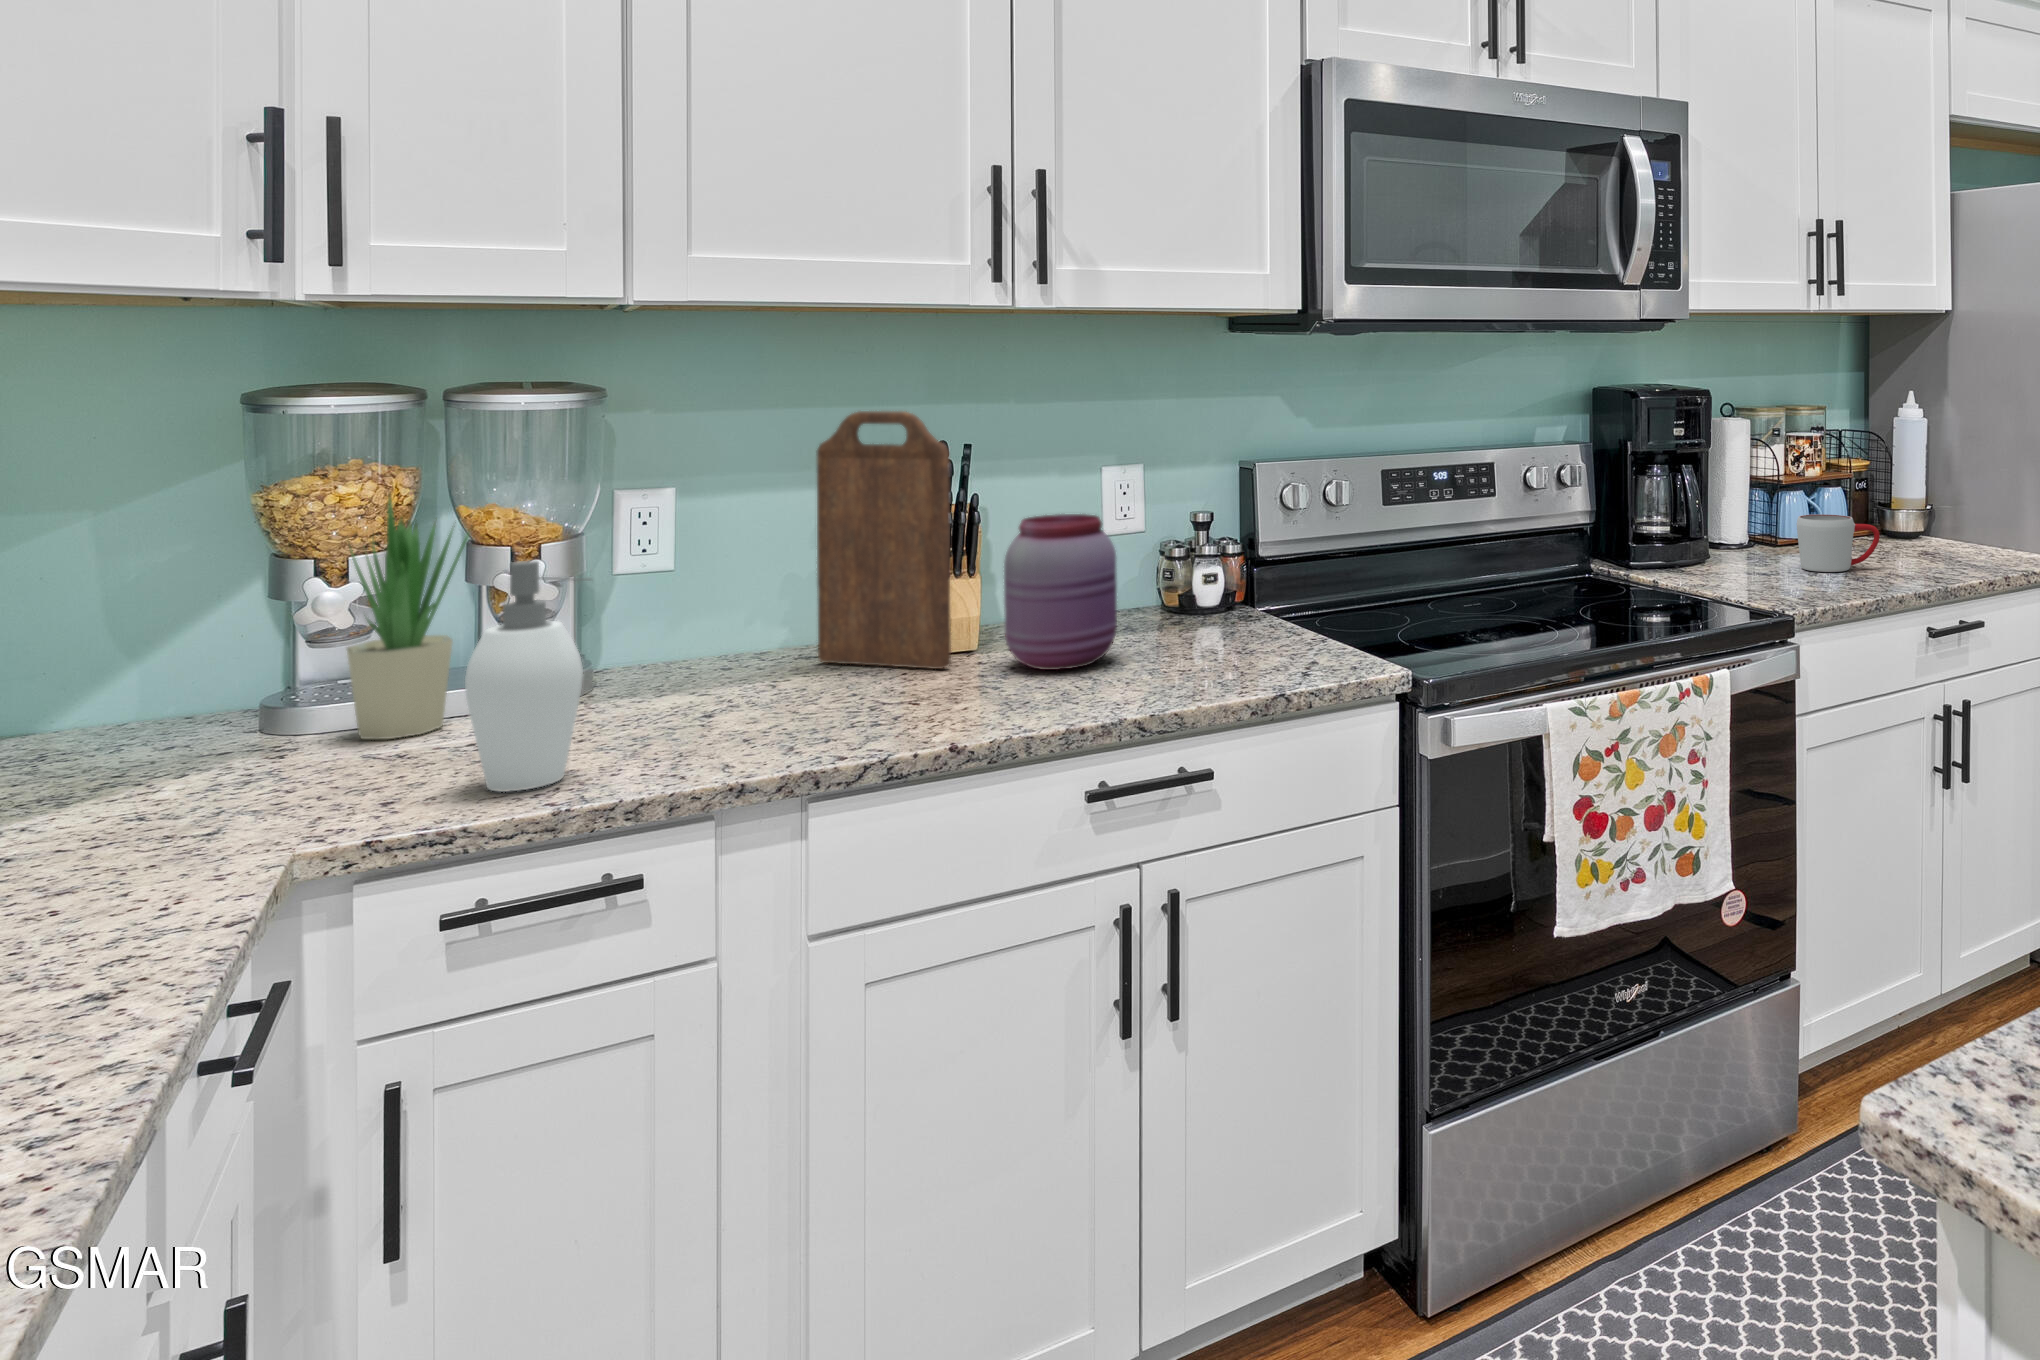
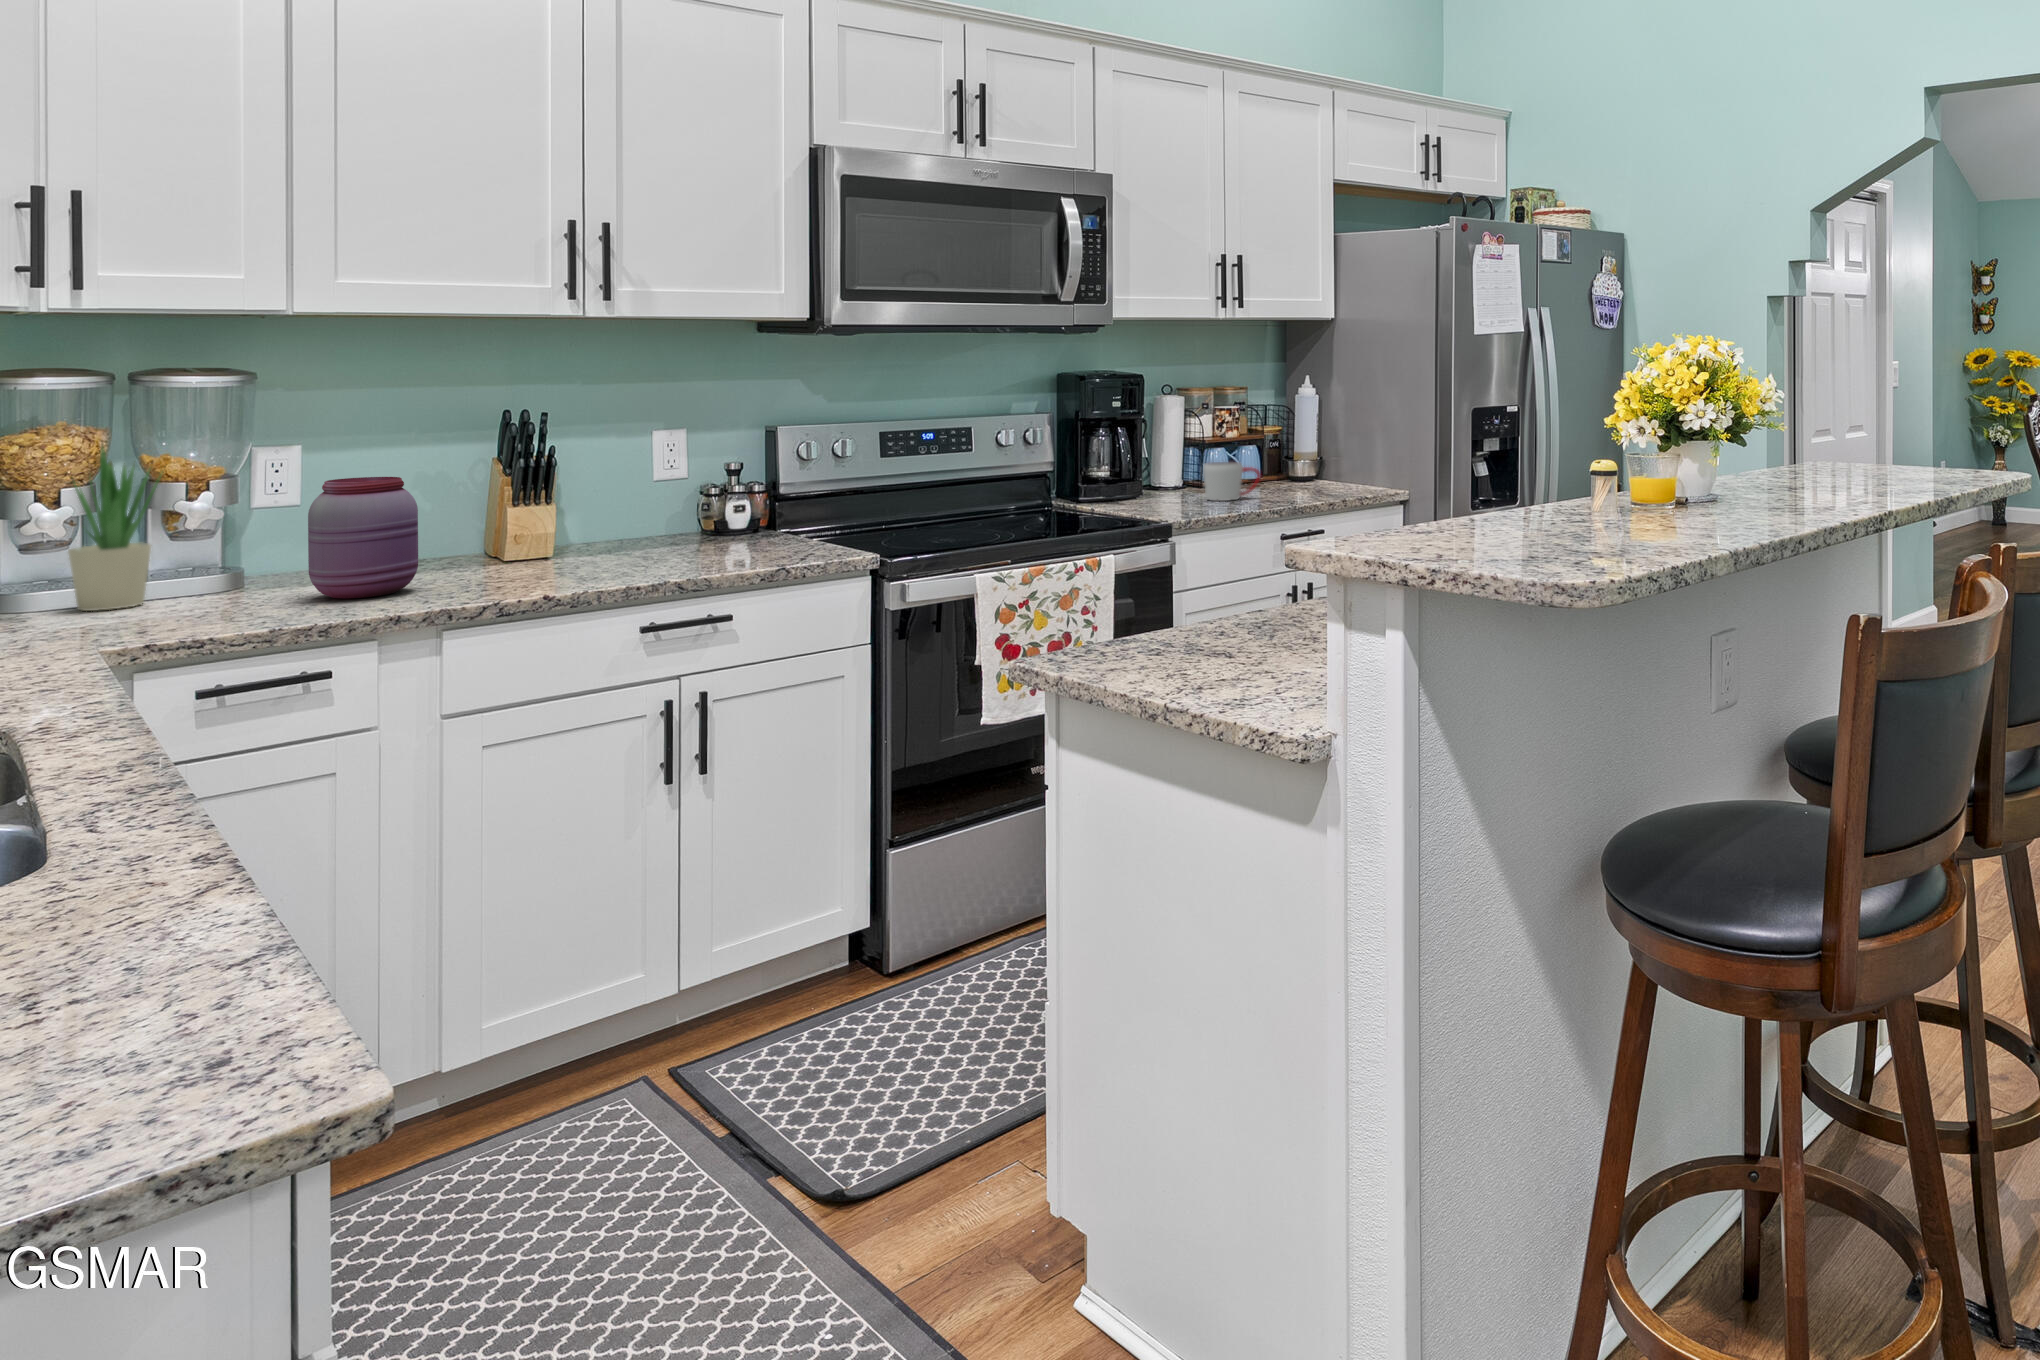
cutting board: present [817,411,951,669] -> none [426,388,536,567]
jar: present [1004,514,1117,670] -> present [308,477,418,598]
soap dispenser: present [465,561,591,792] -> none [197,480,292,624]

